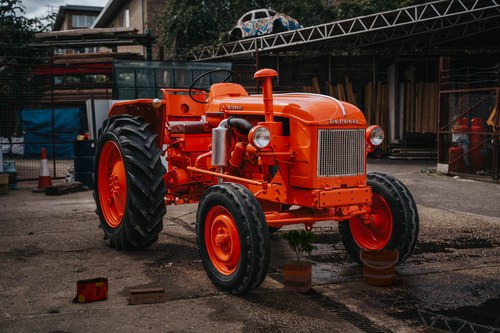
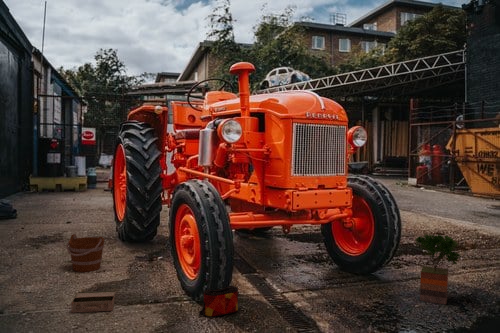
potted tree: present [282,229,319,293] -> present [415,234,461,304]
bucket: present [360,247,399,286] -> present [66,234,104,272]
bag: present [73,277,109,303] -> present [199,286,238,317]

